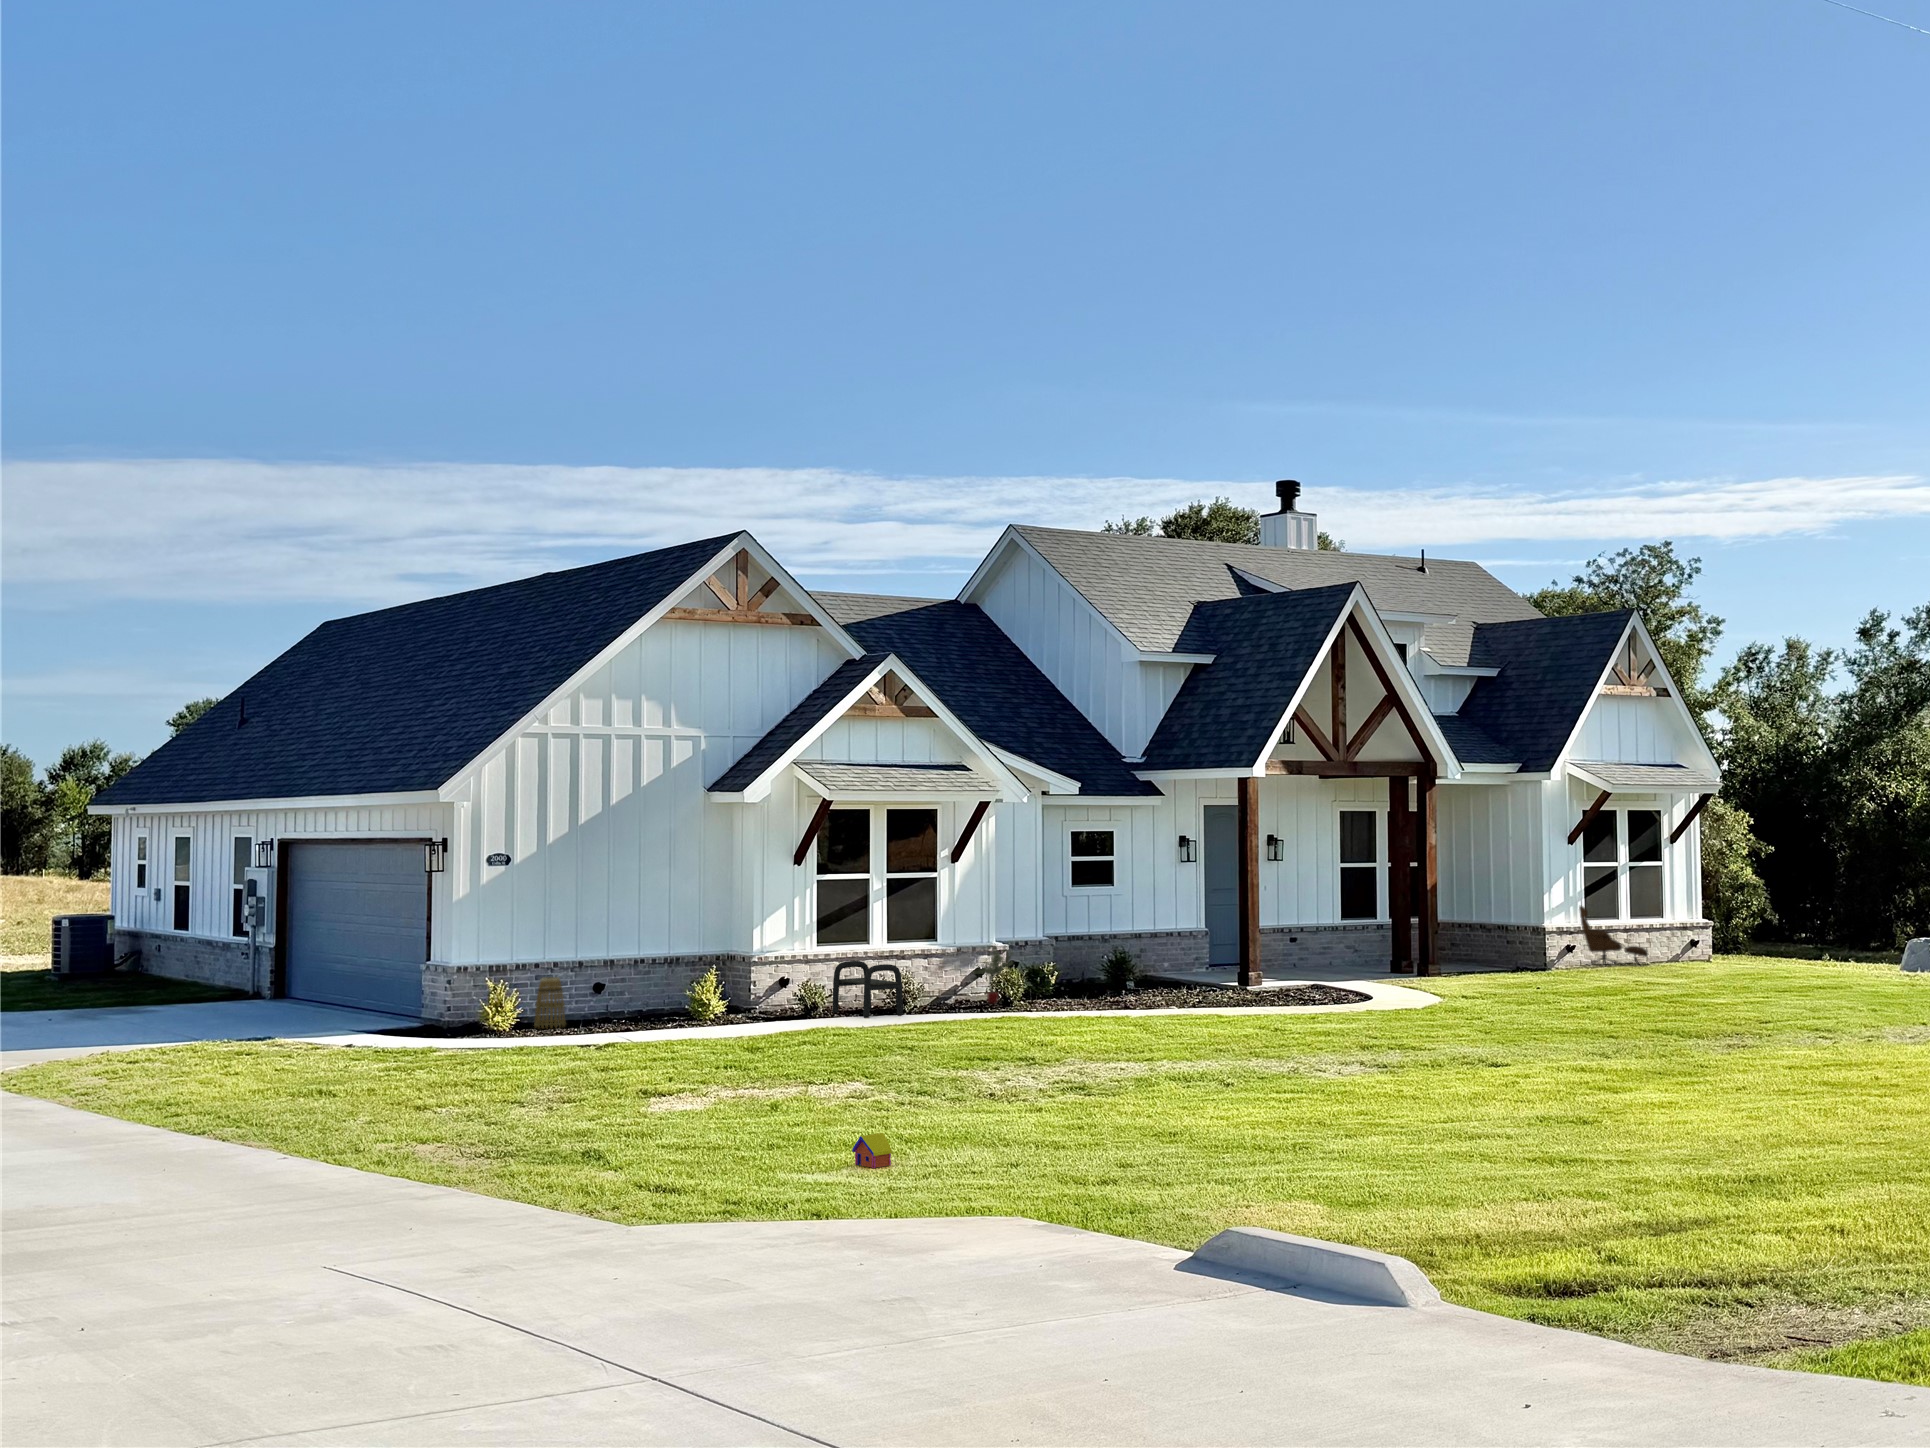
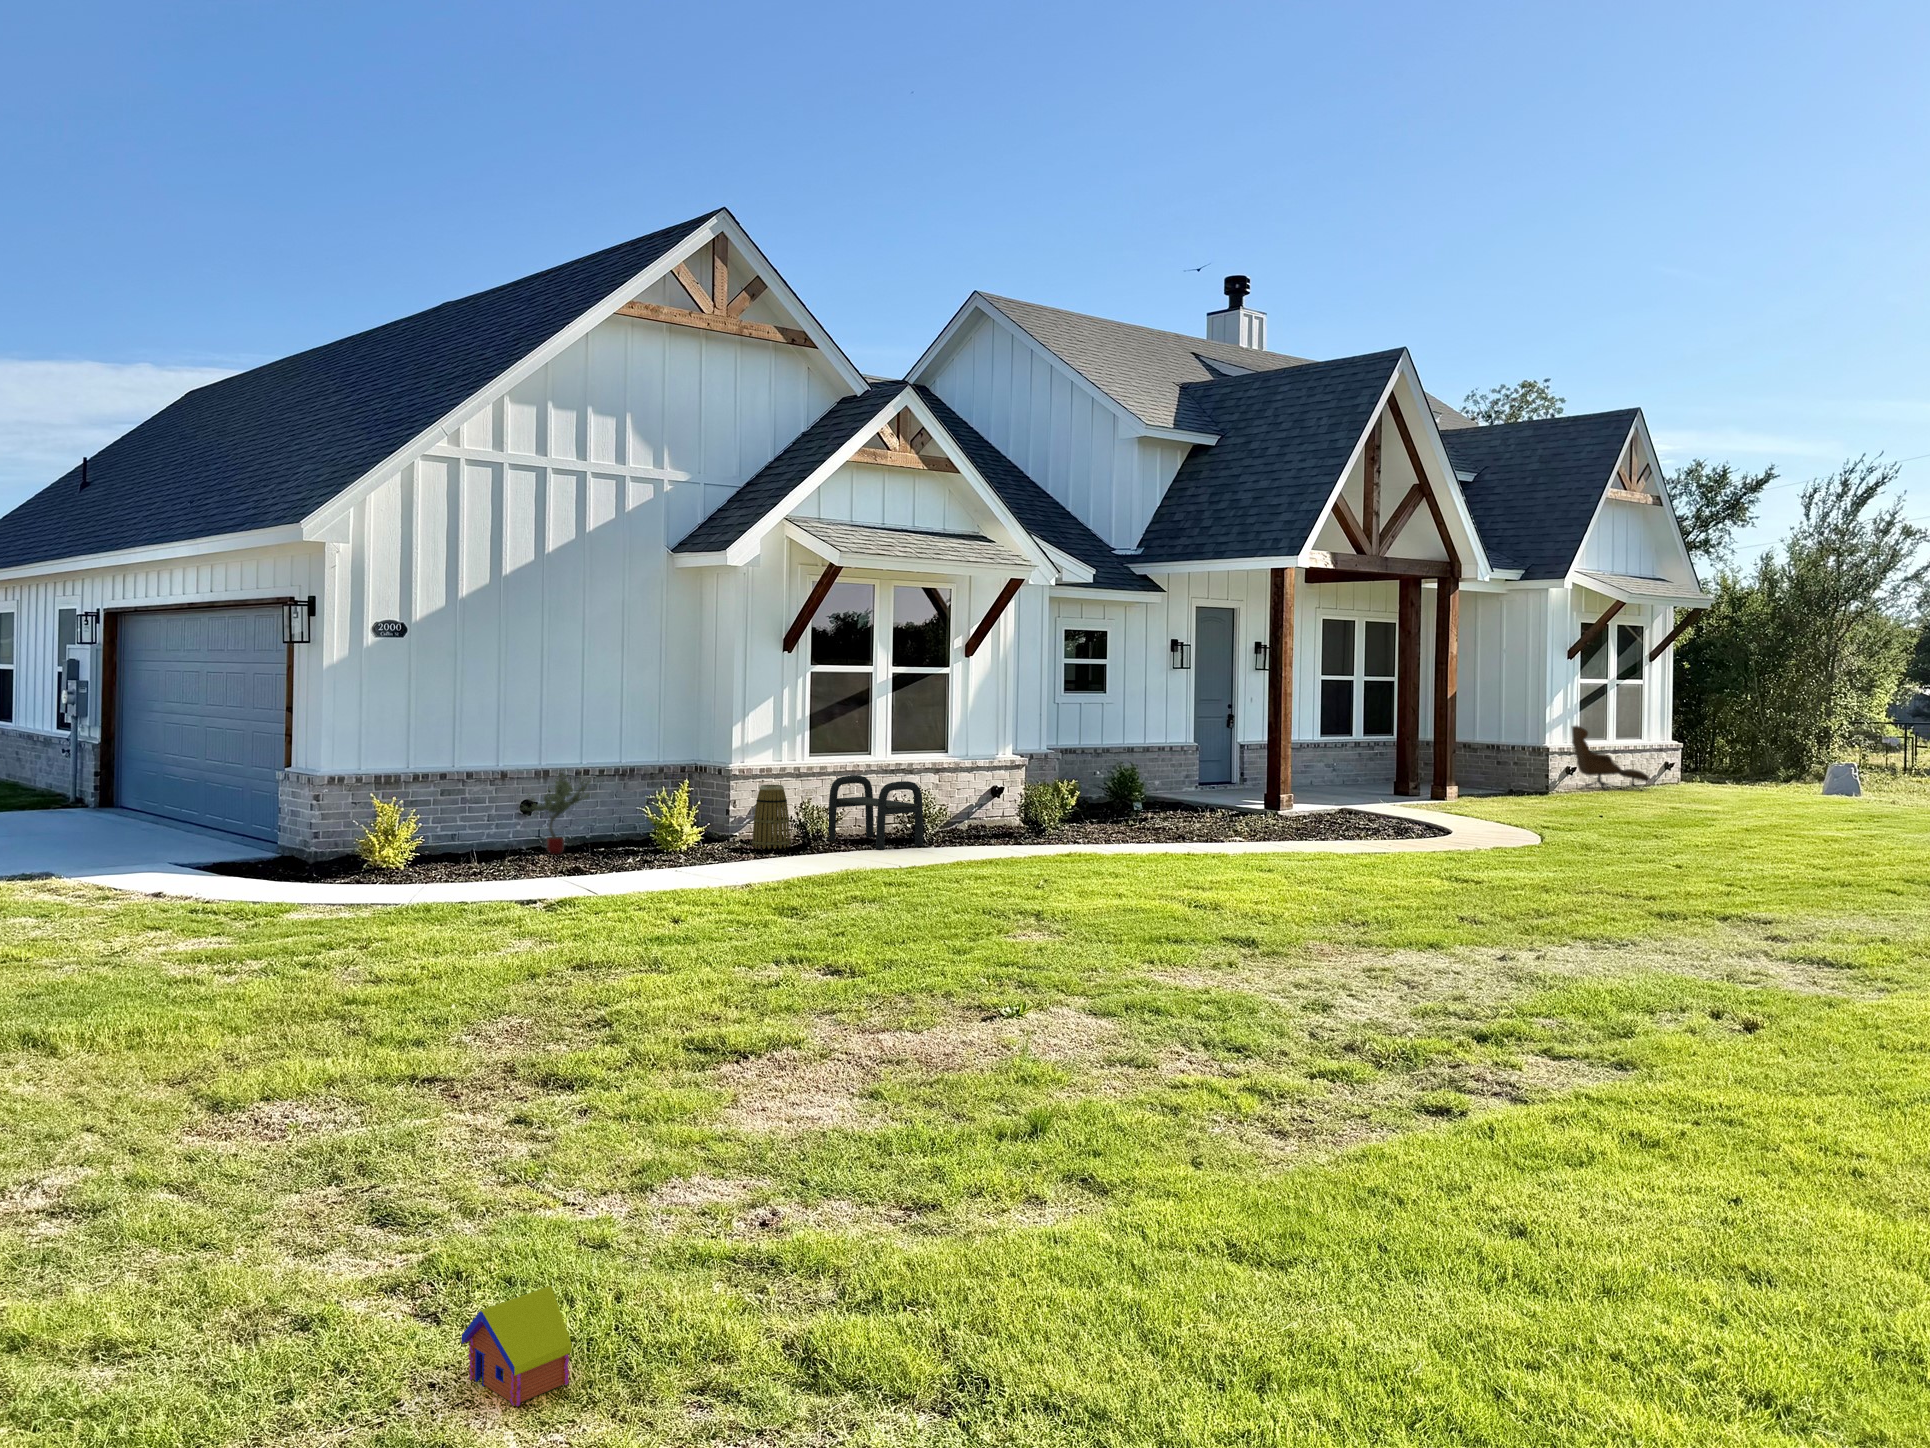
potted tree: present [971,944,1013,1004] -> present [523,769,590,854]
basket: present [534,977,566,1028] -> present [752,785,790,849]
toy house: present [852,1133,892,1168] -> present [462,1286,572,1406]

